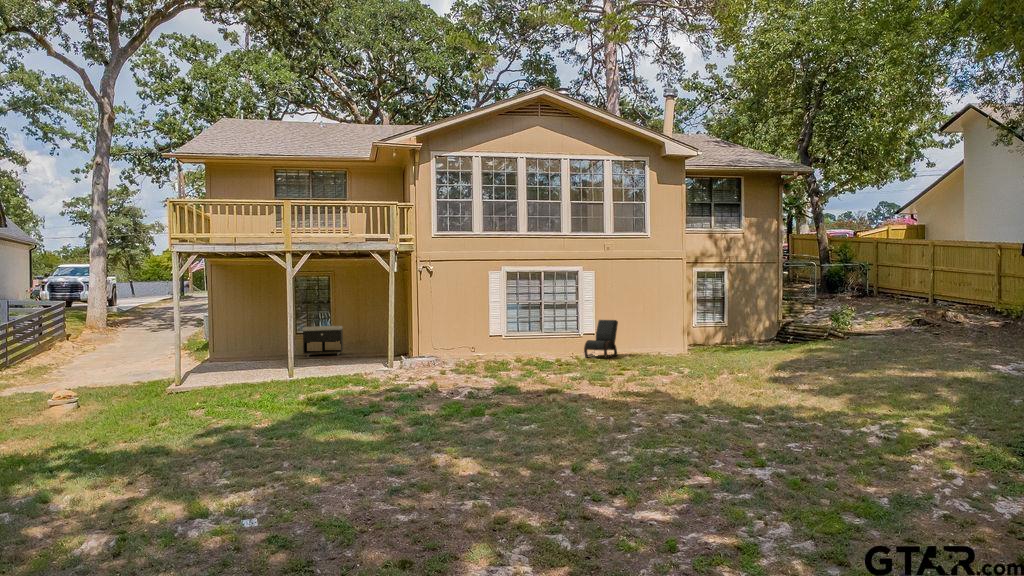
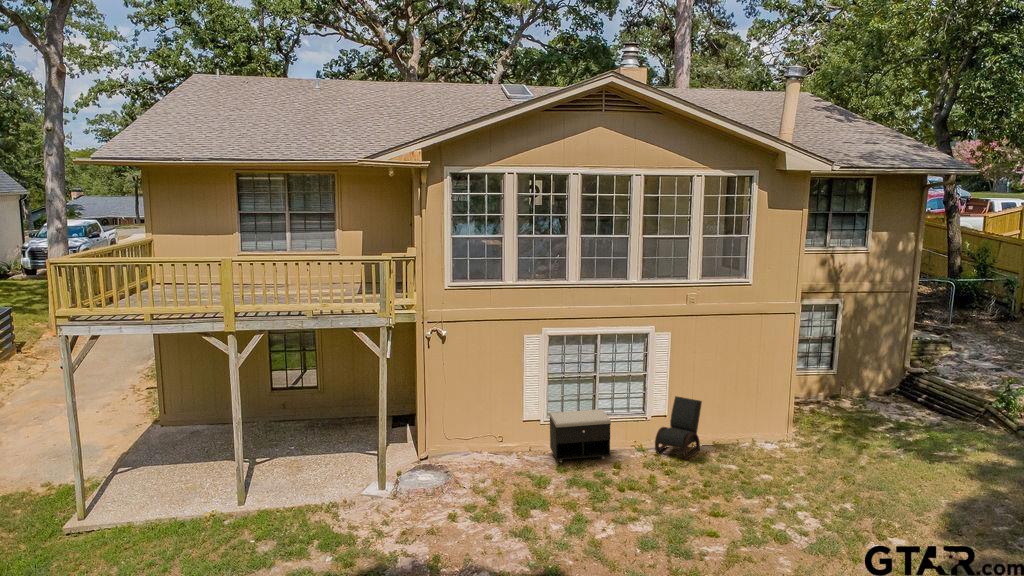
storage bench: present [303,326,343,356] -> present [550,409,611,462]

